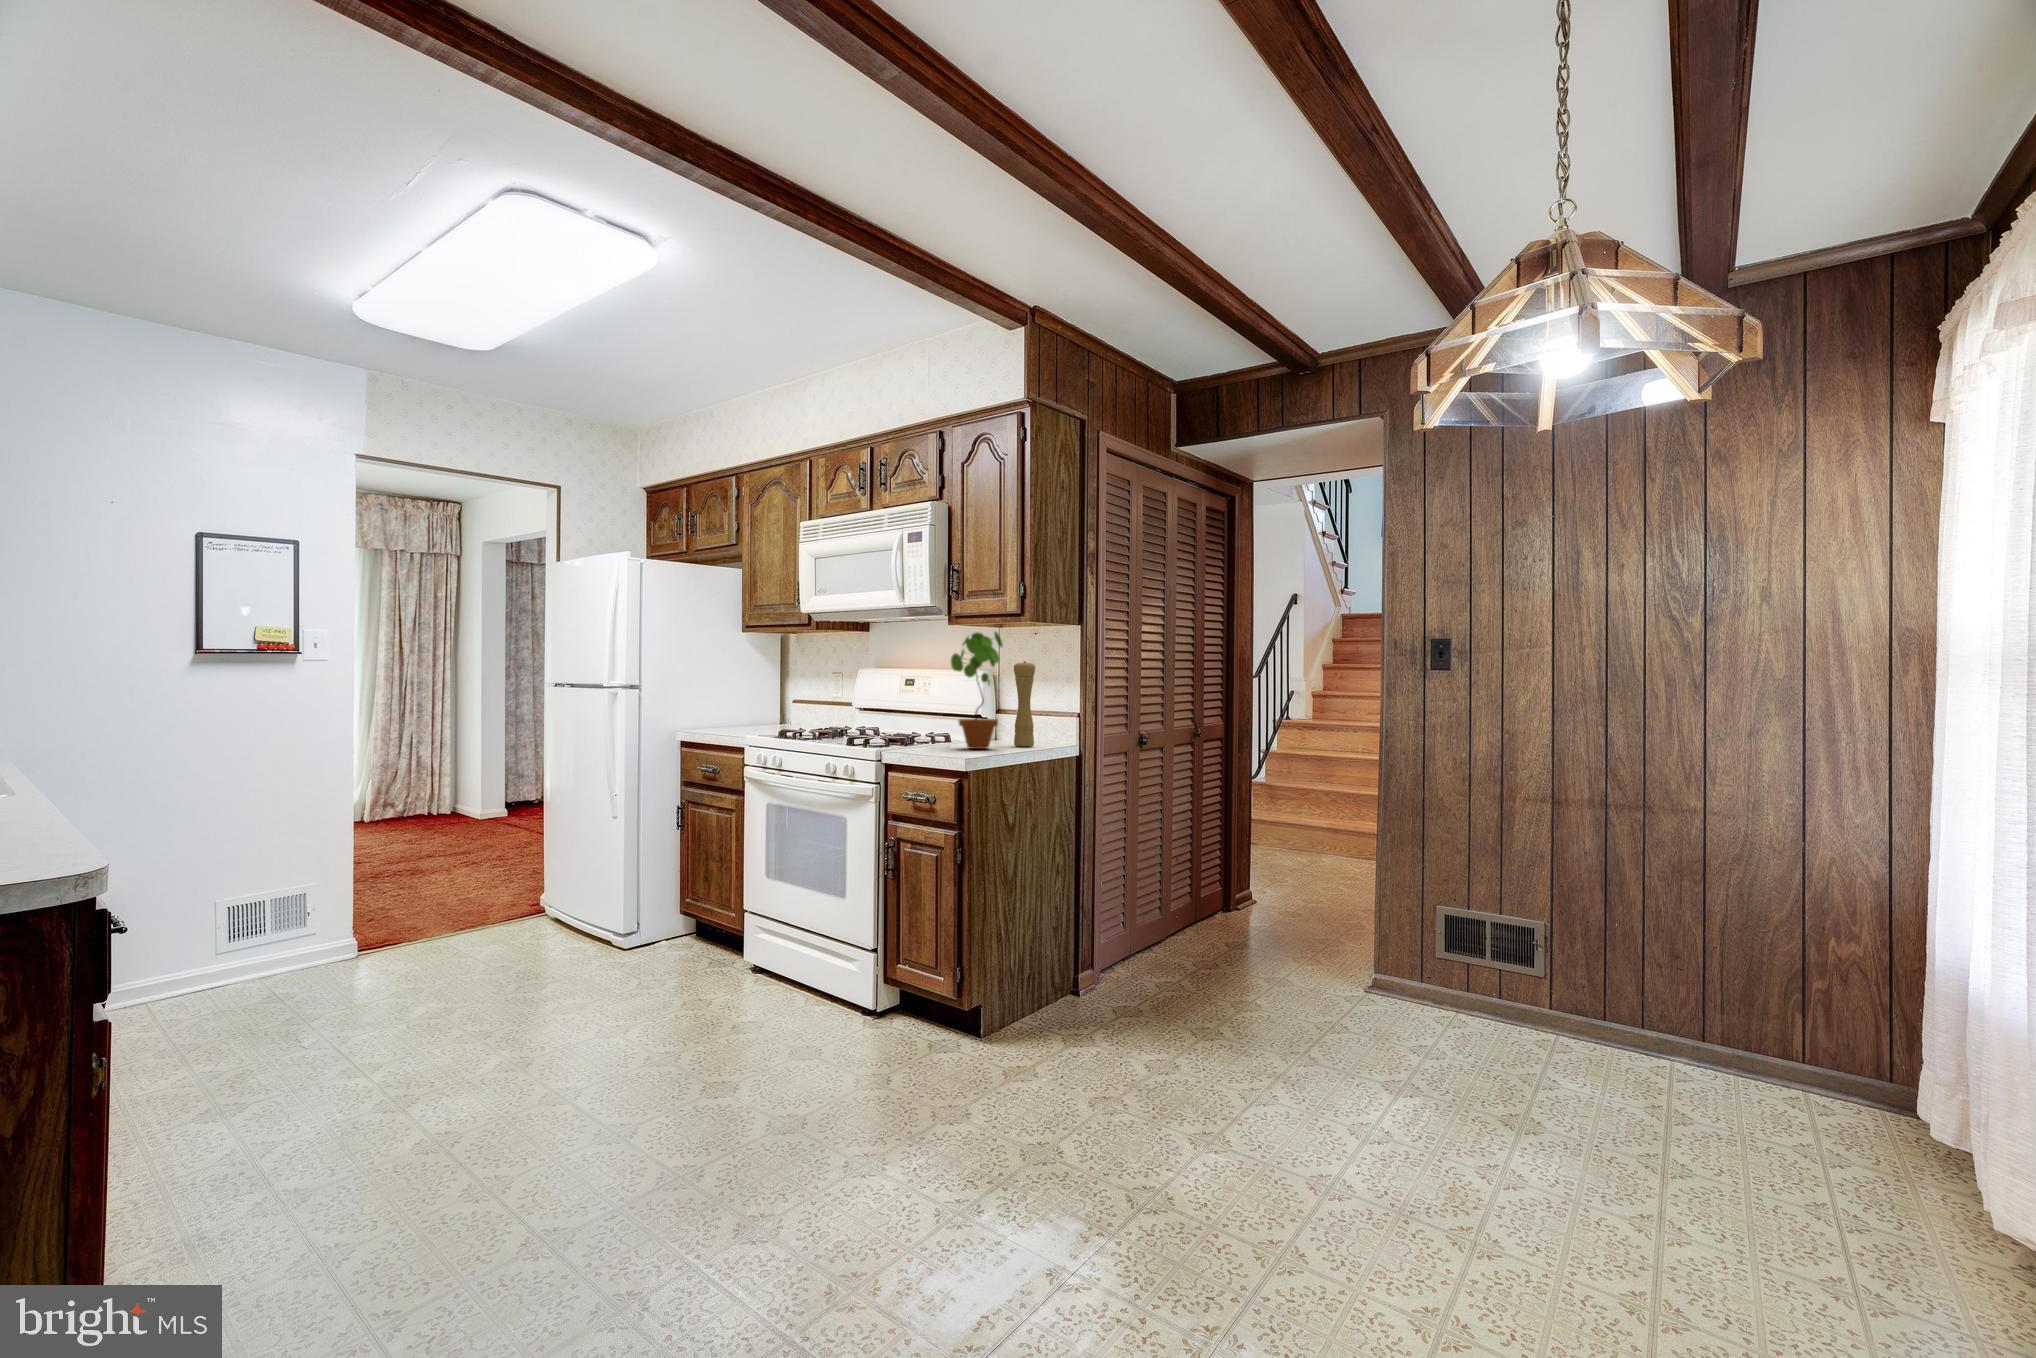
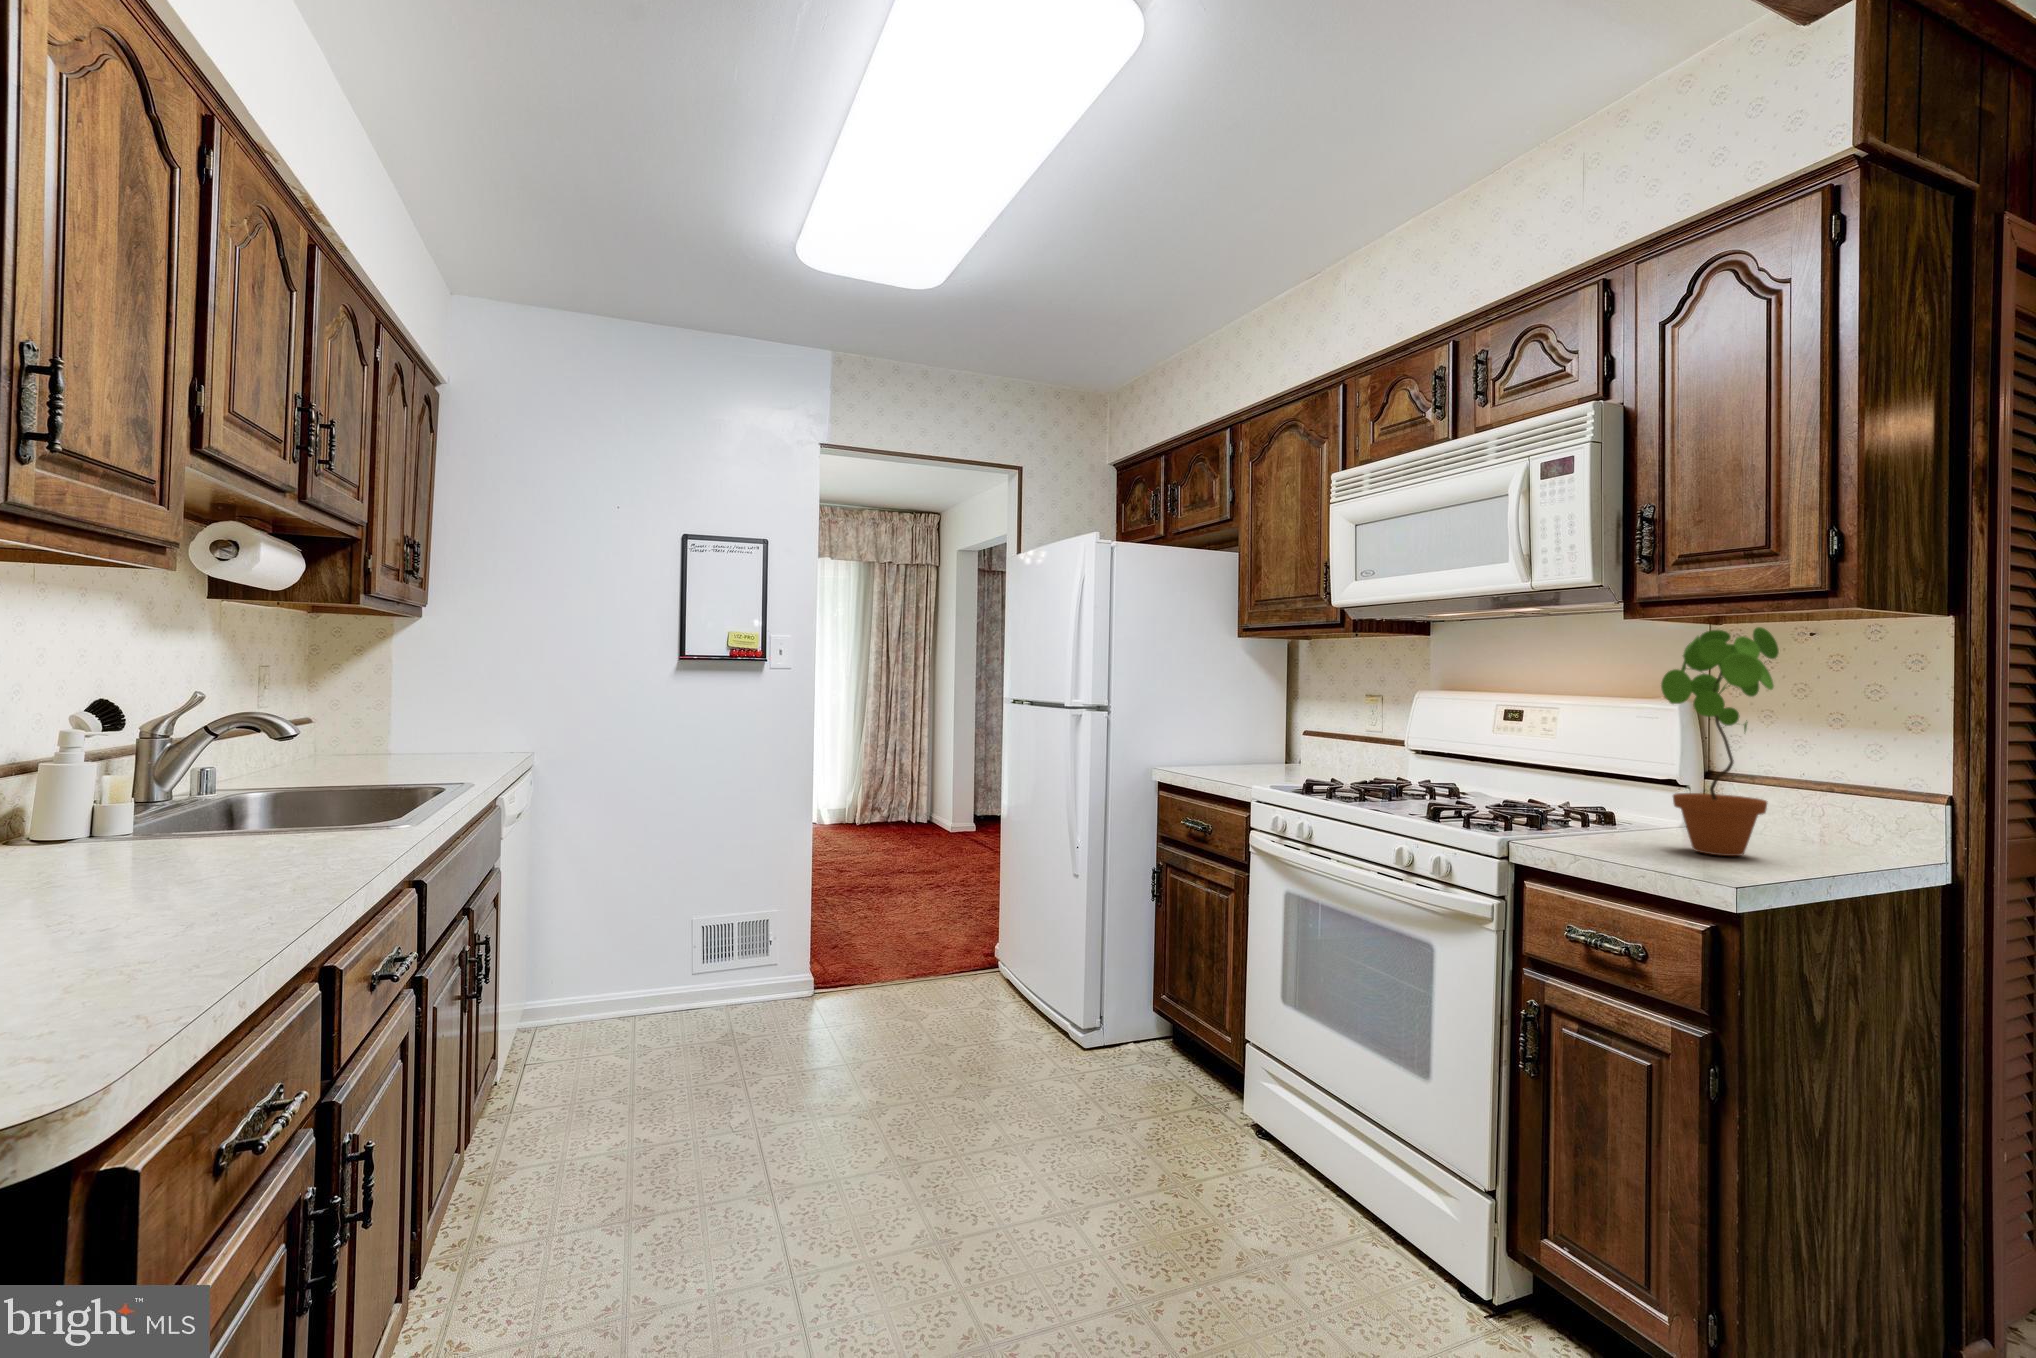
pepper mill: present [1014,661,1035,746] -> none [1783,686,1837,853]

